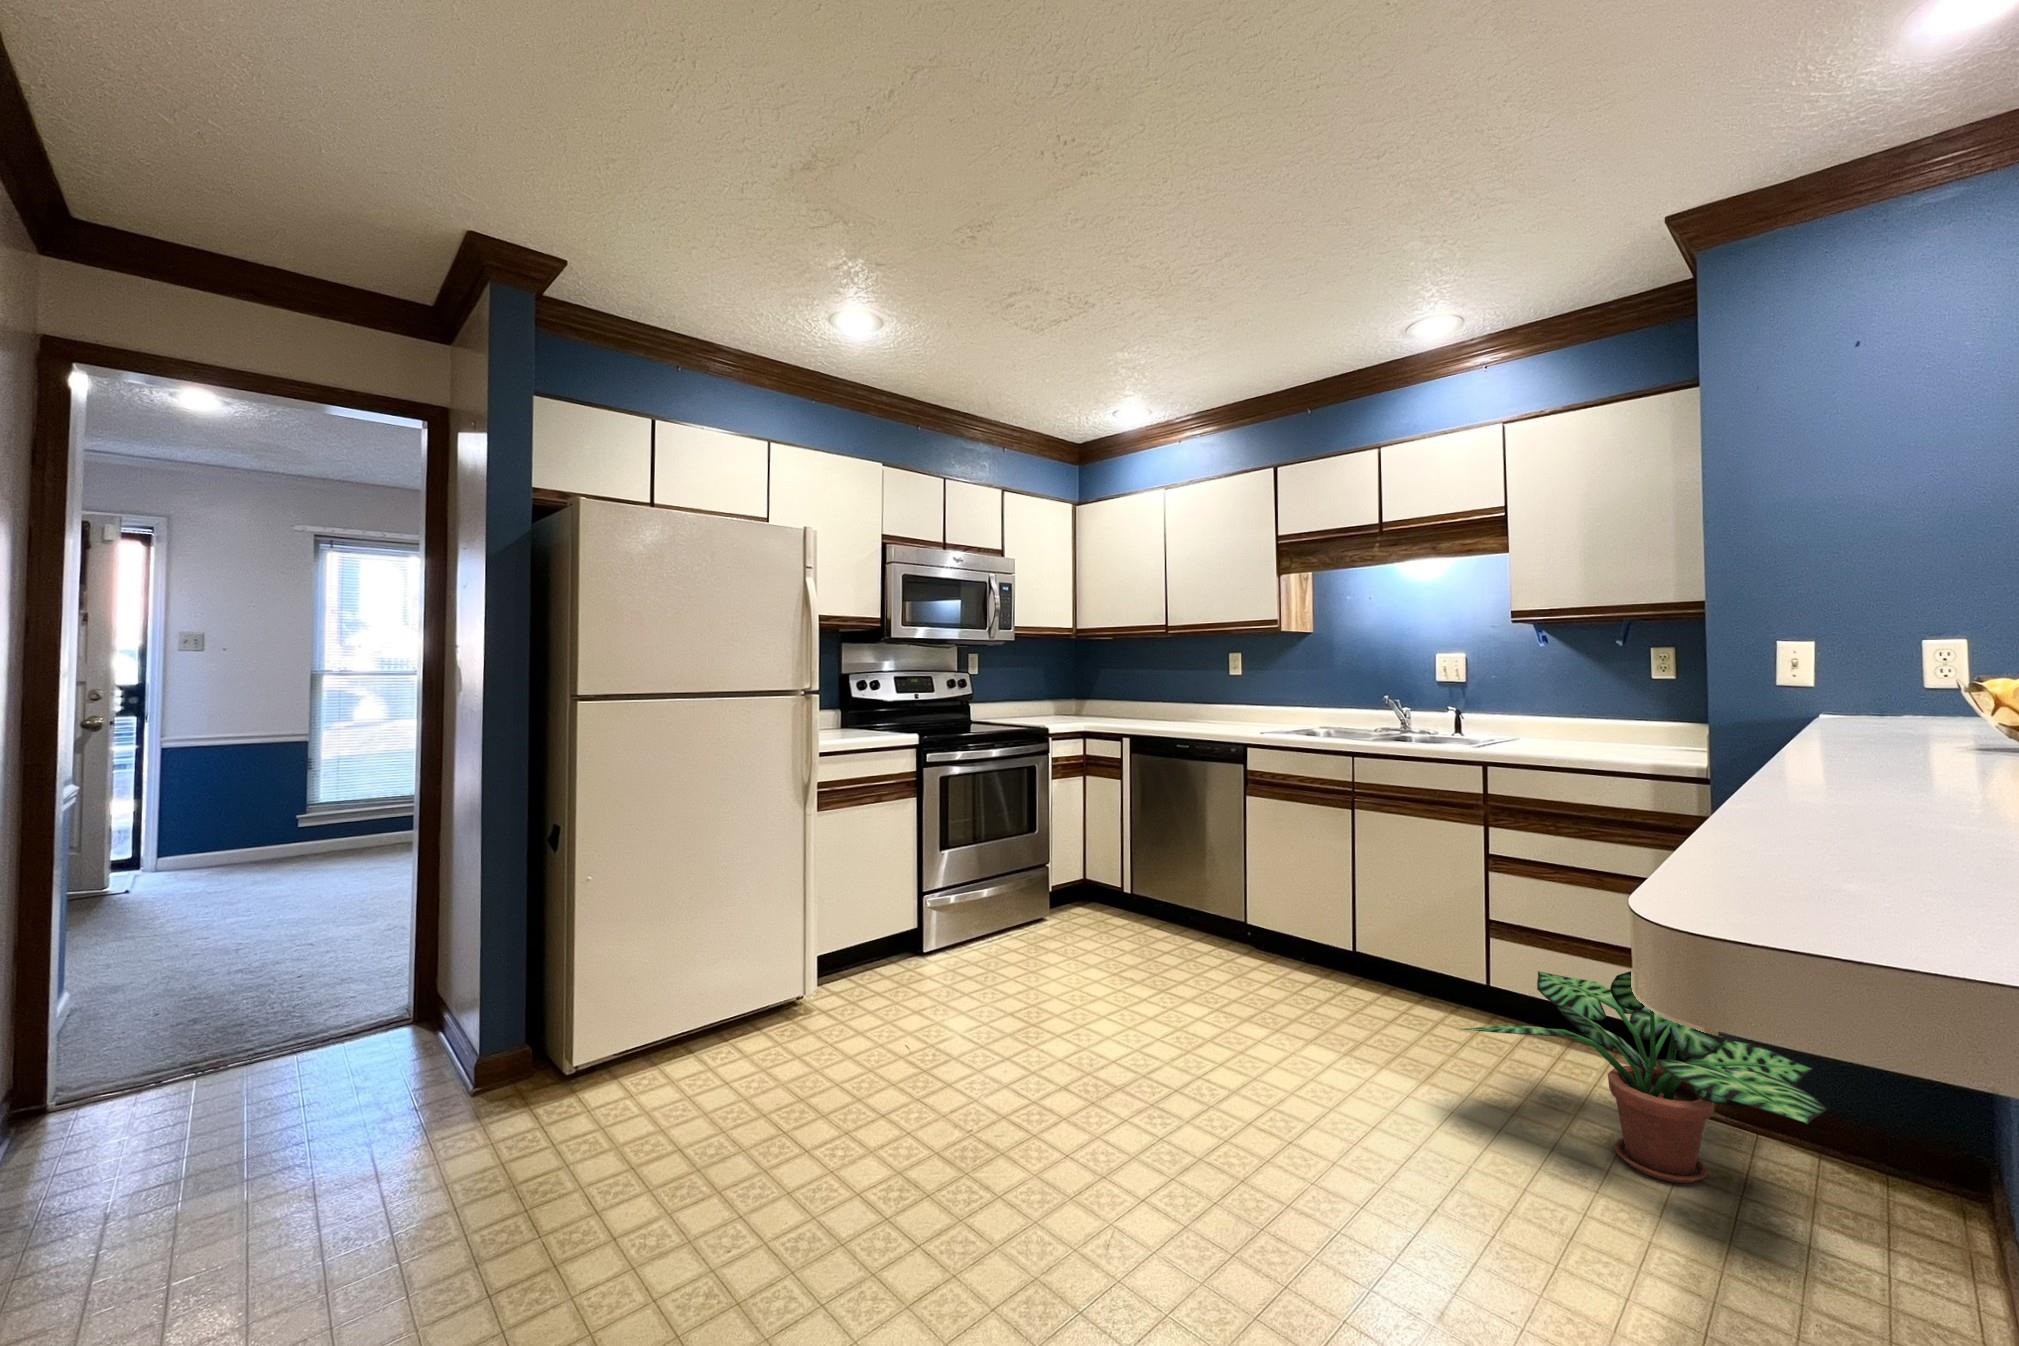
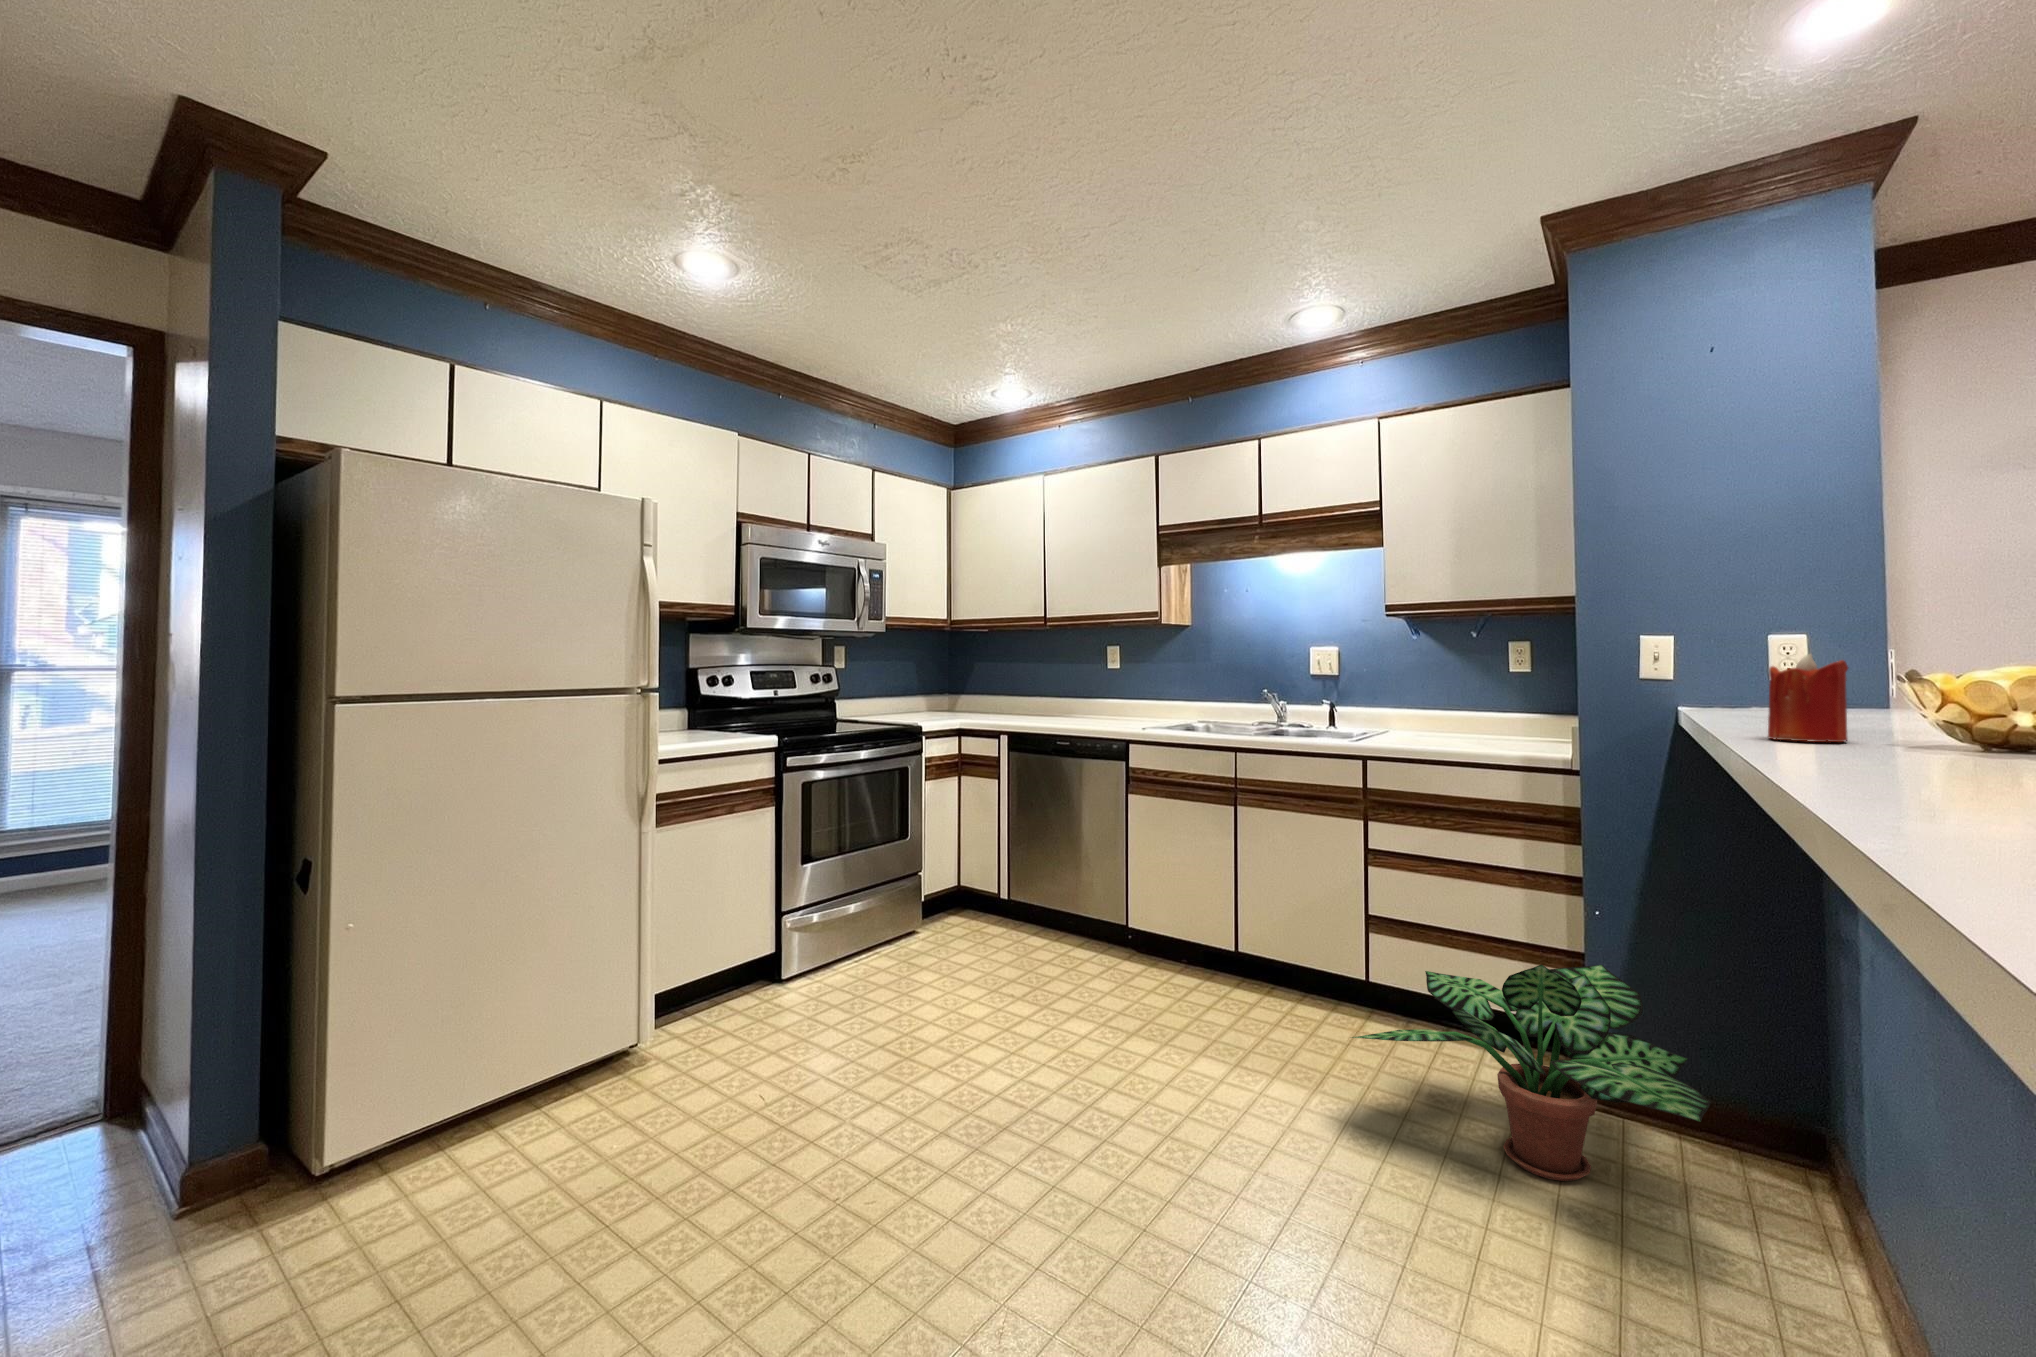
candle: none [1871,658,1957,747] -> present [1768,654,1848,742]

